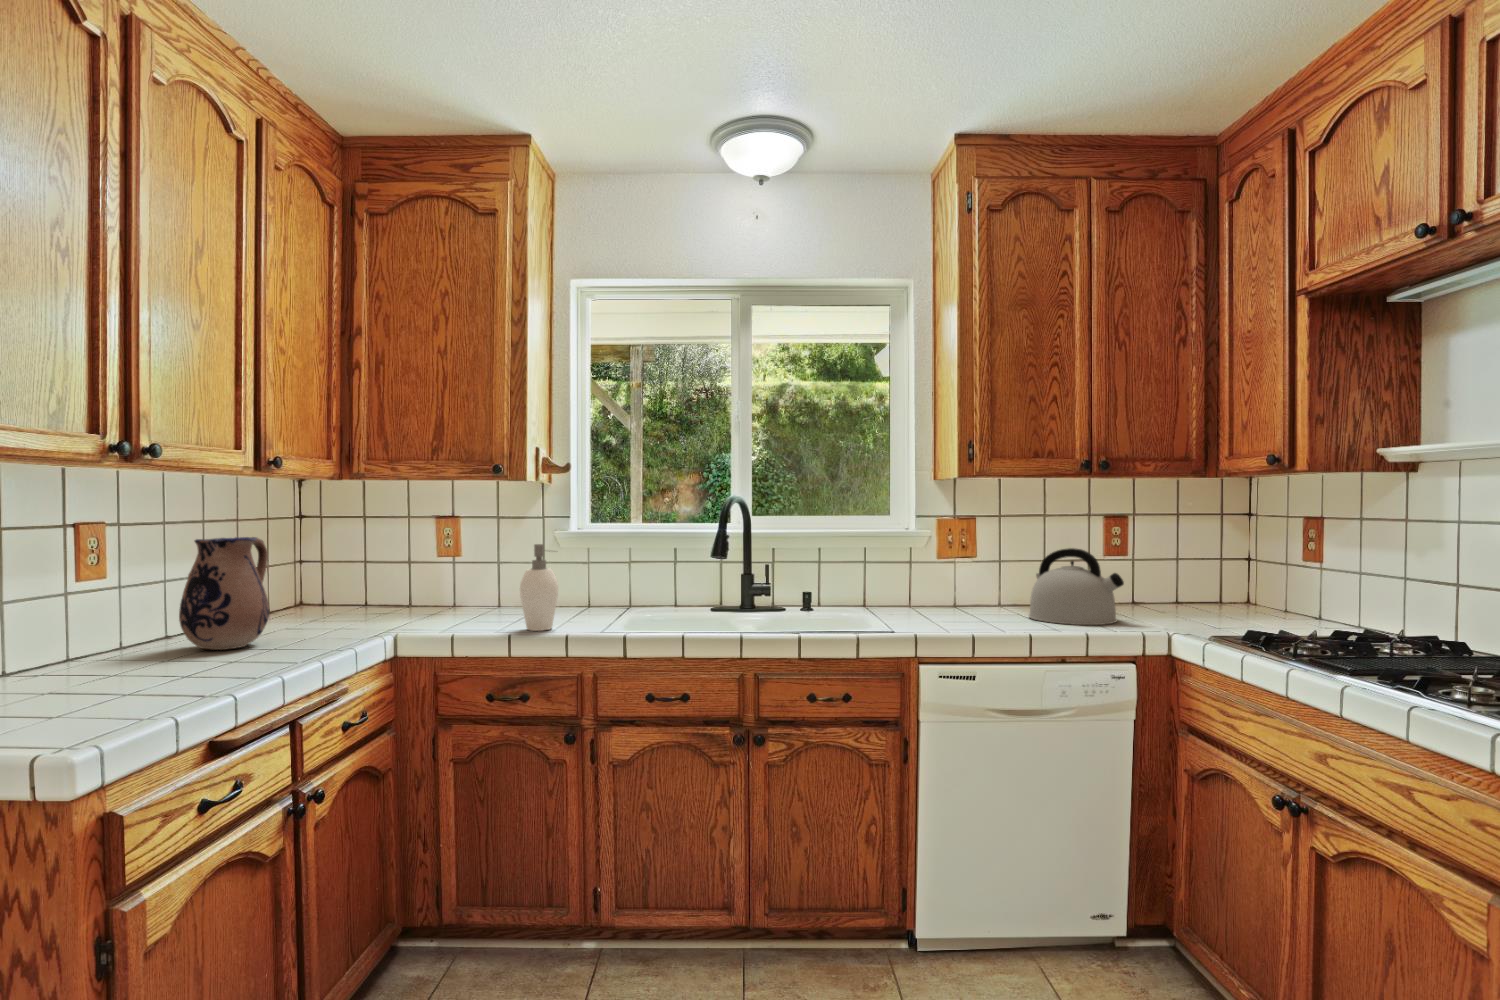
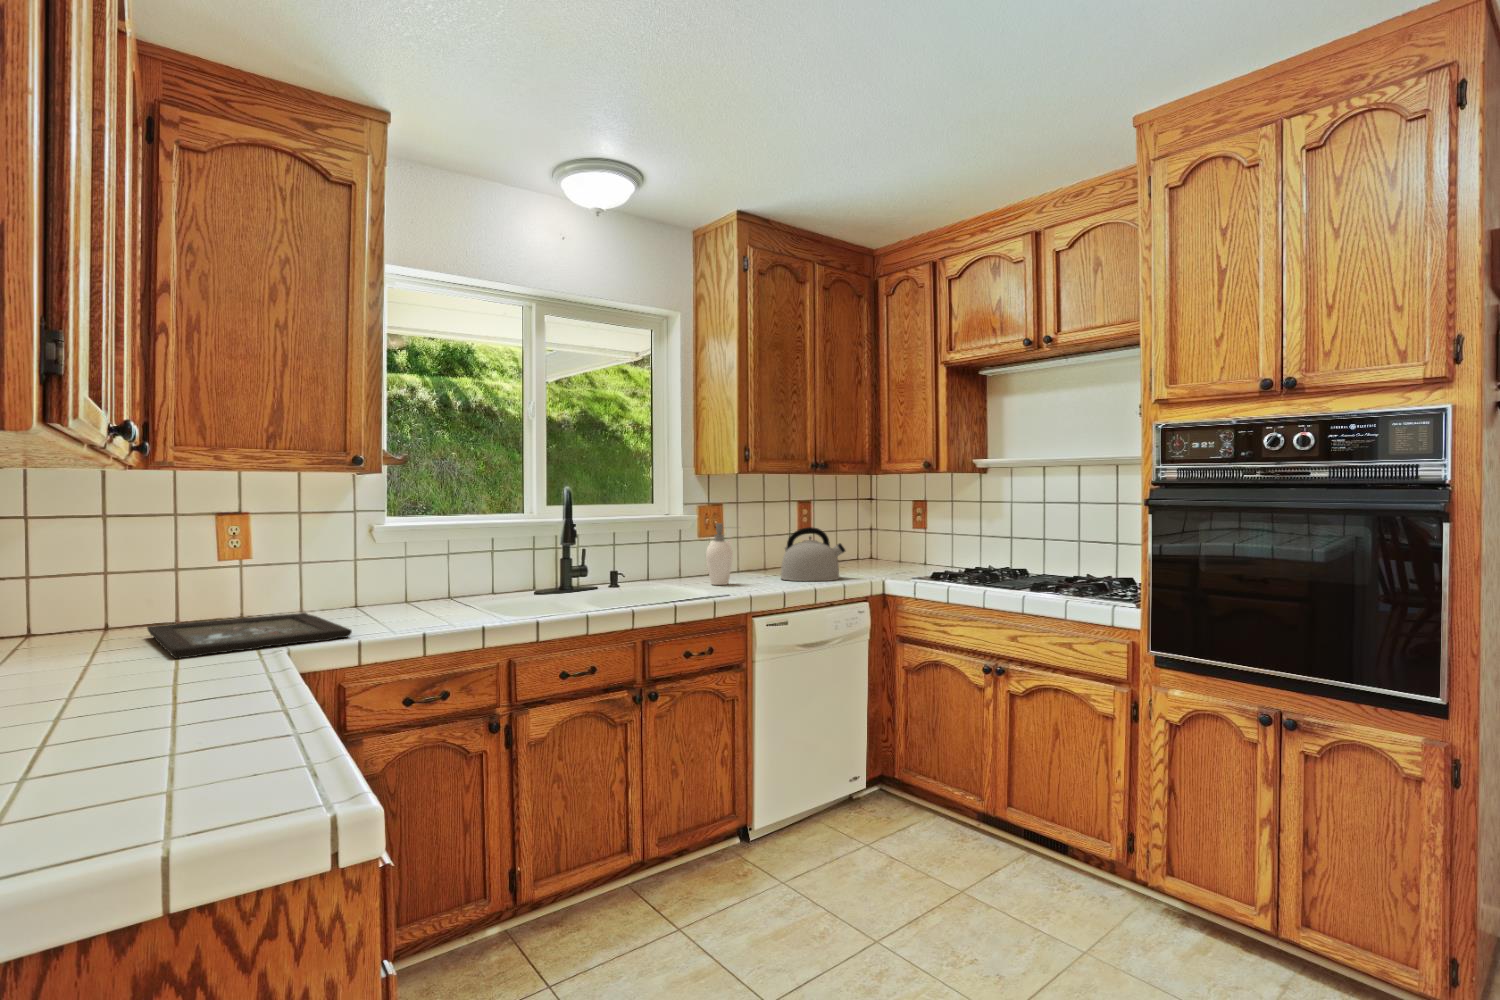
ceramic pitcher: present [179,537,269,650] -> none [41,540,167,686]
soap dispenser: present [520,544,558,631] -> present [706,523,733,585]
tray: none [313,604,490,635] -> present [147,613,352,659]

